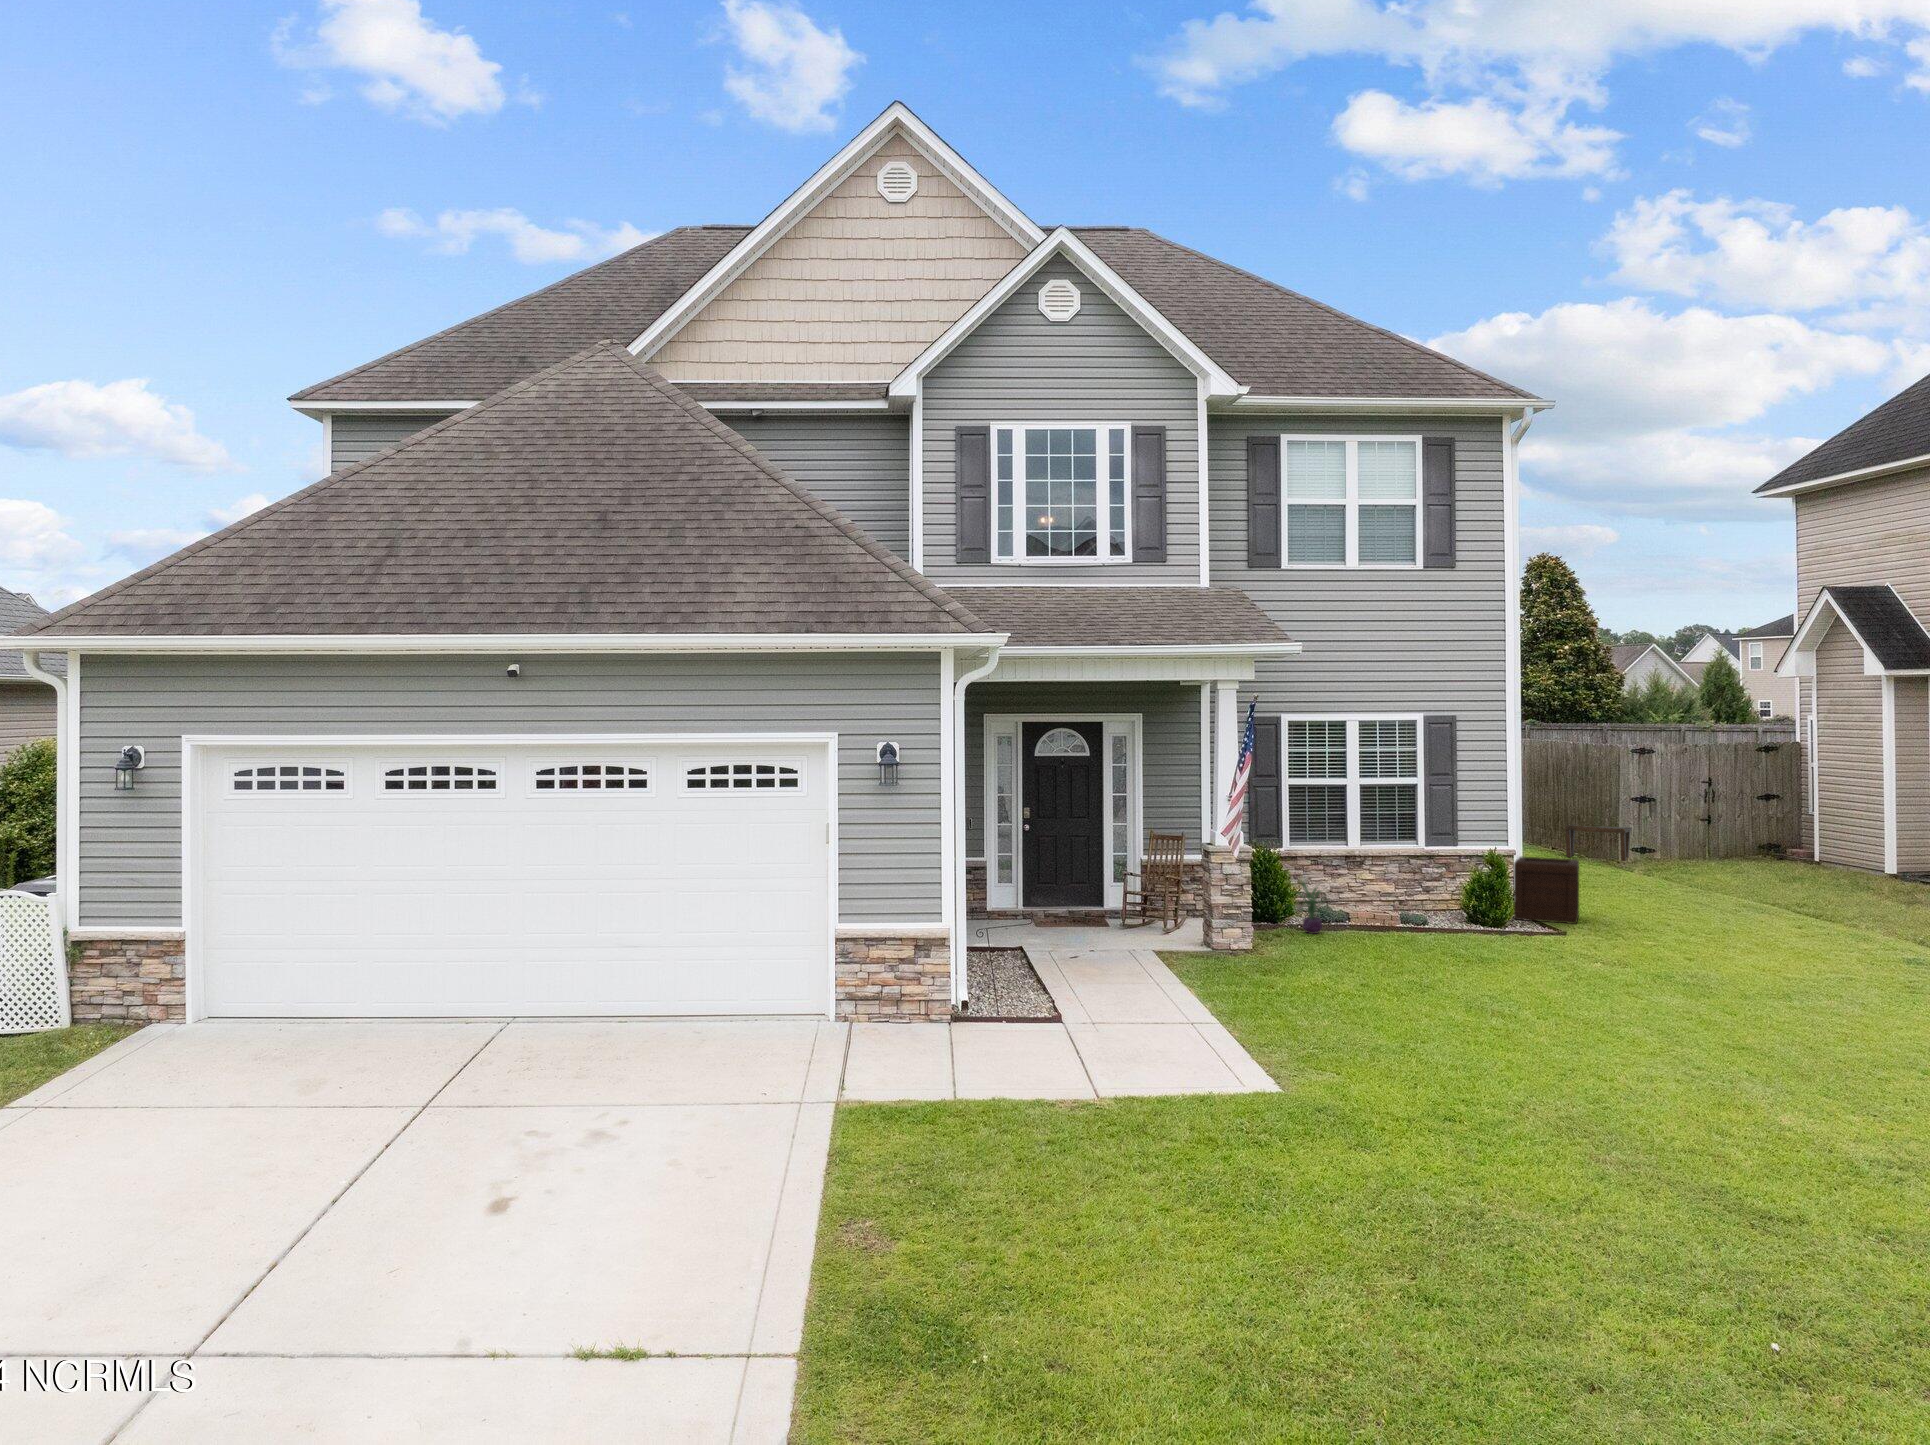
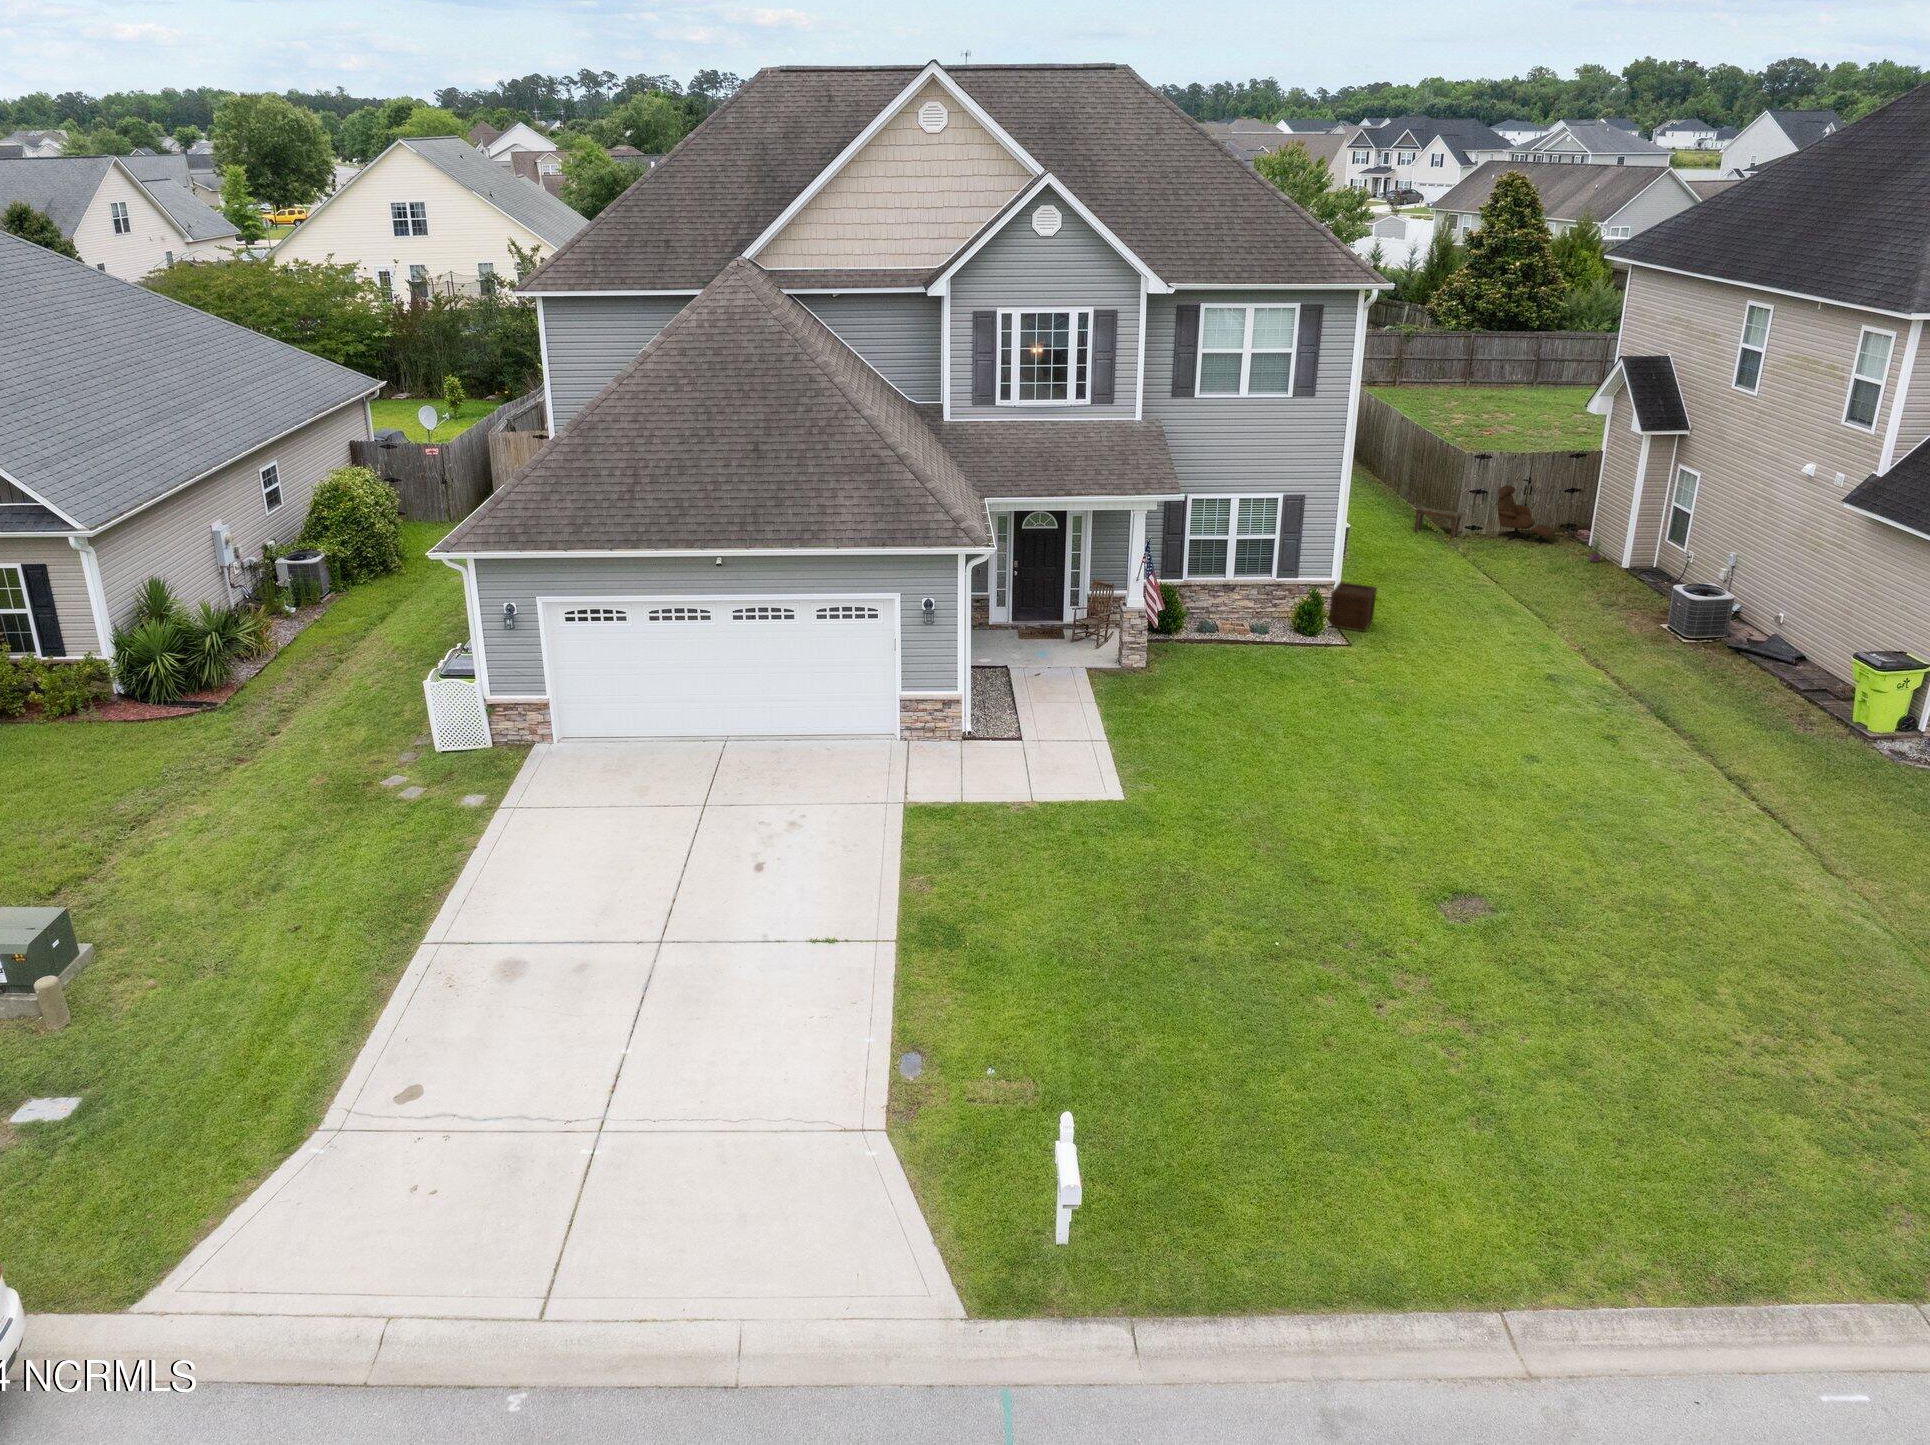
lounge chair: none [1677,790,1768,865] -> present [1497,485,1555,545]
decorative plant: present [1299,883,1325,934] -> present [1589,535,1600,562]

